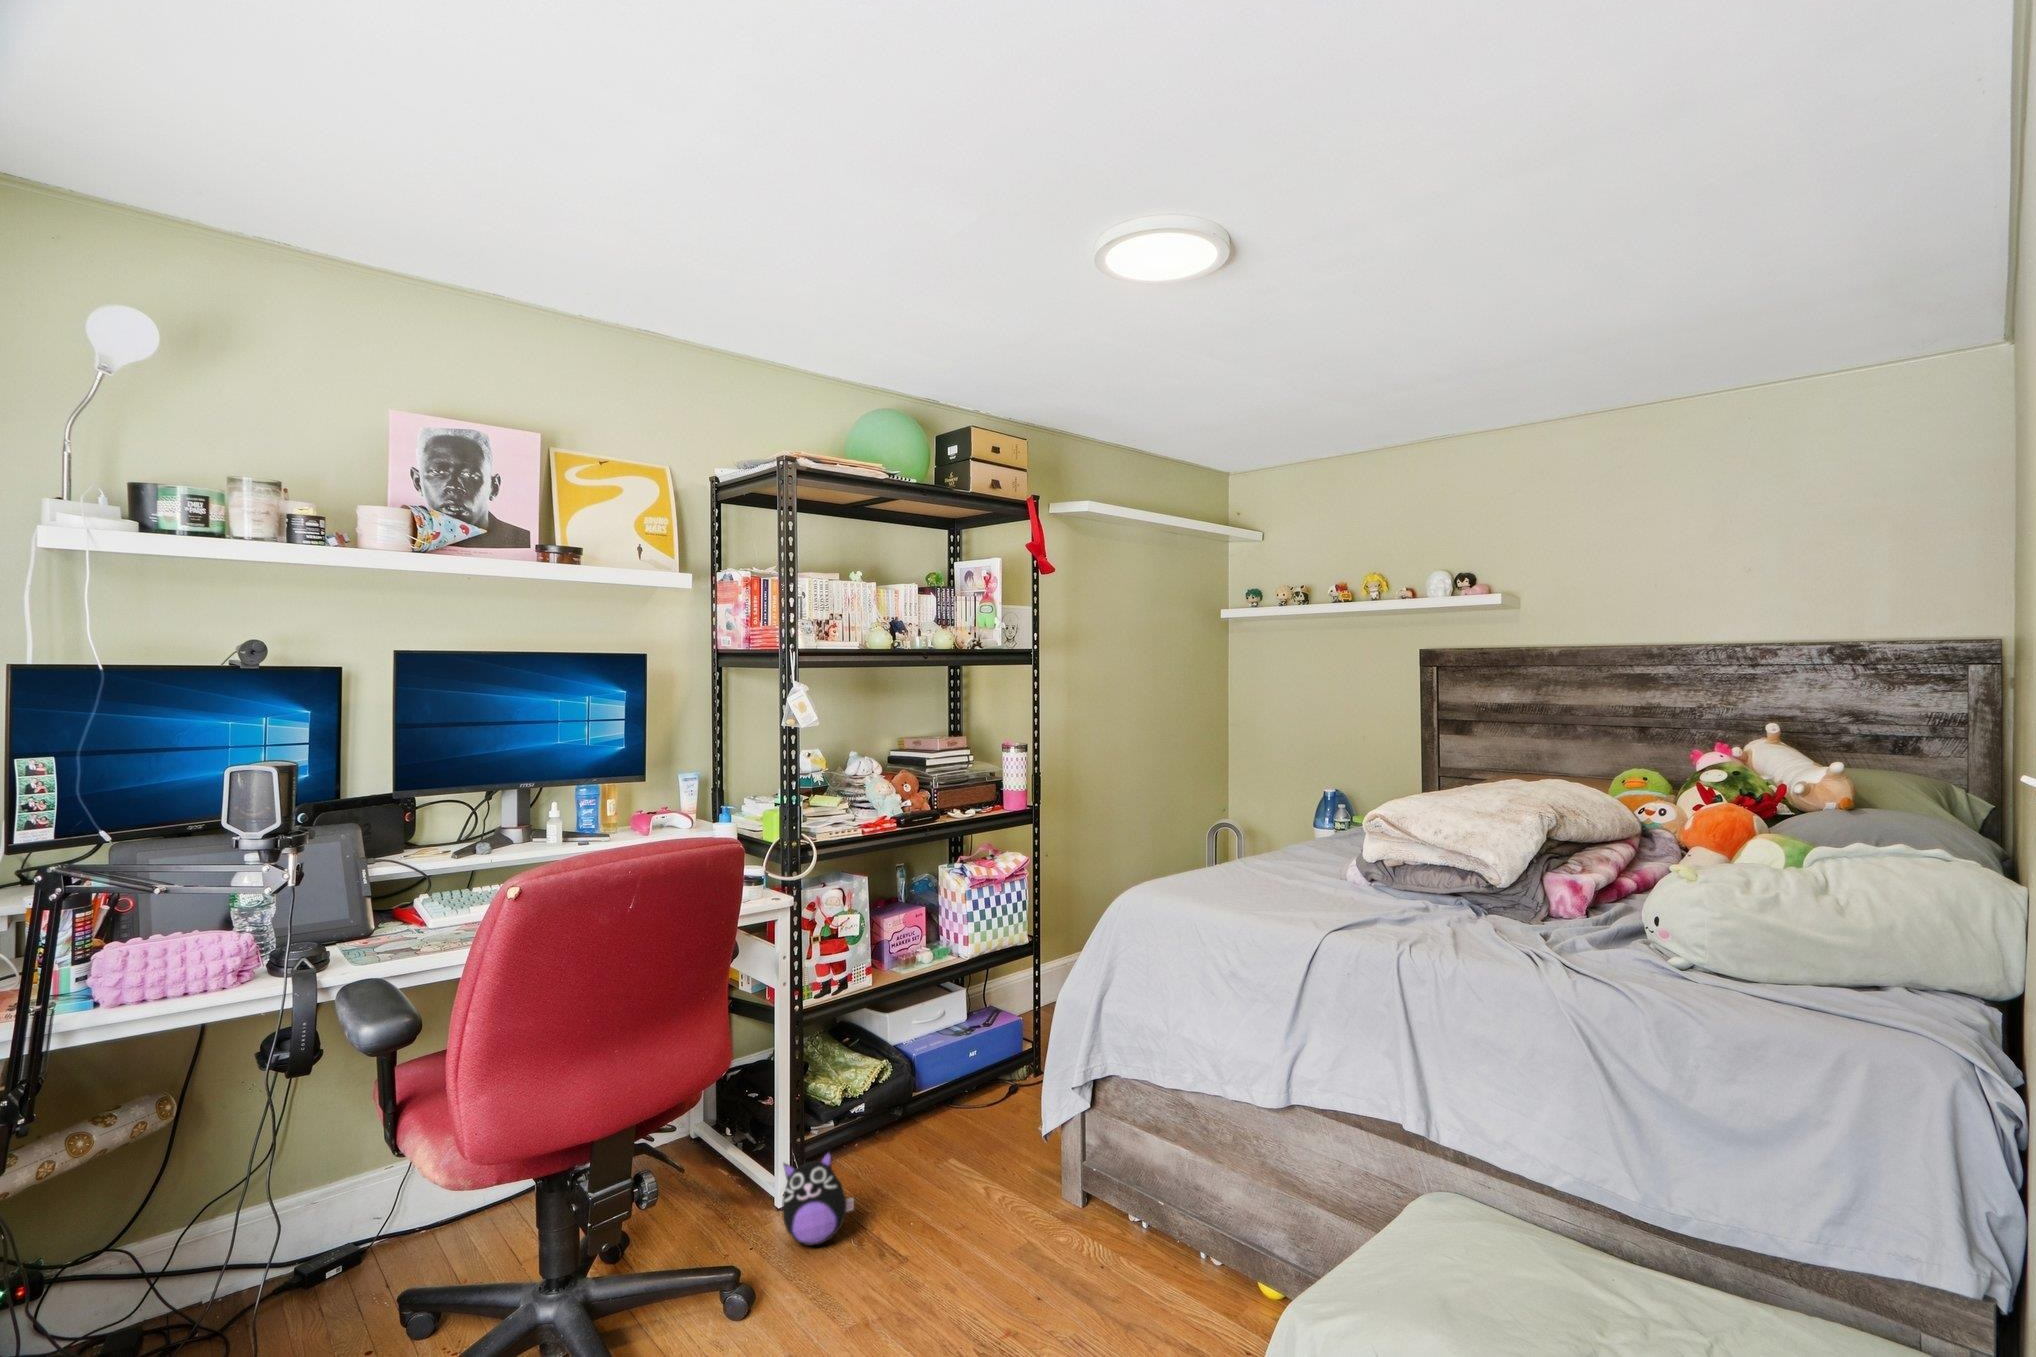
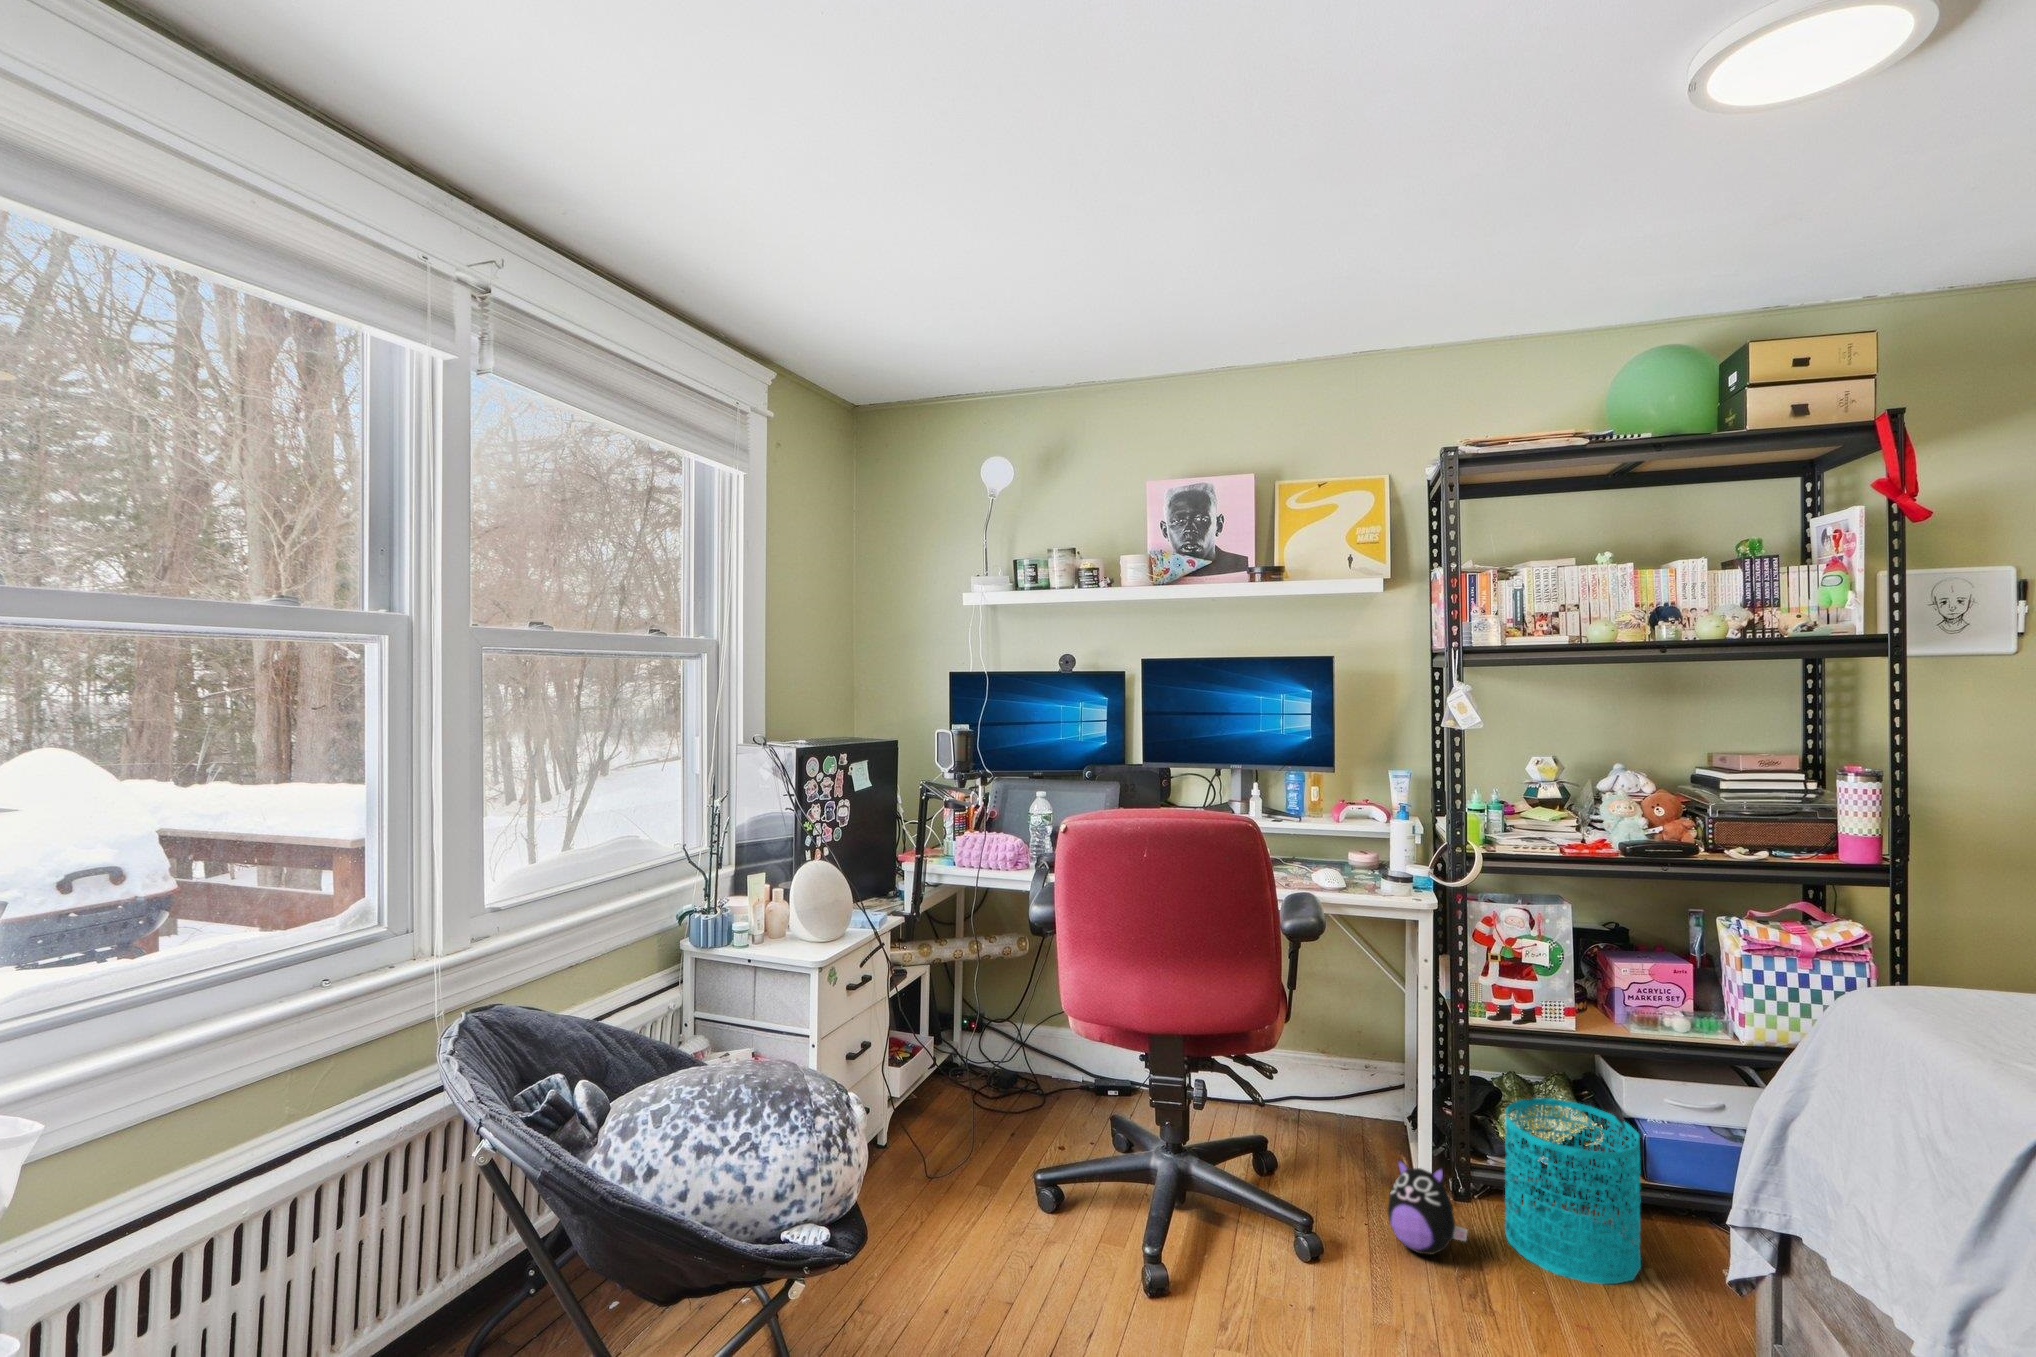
wastebasket: none [852,1045,955,1200] -> present [1505,1098,1641,1284]

